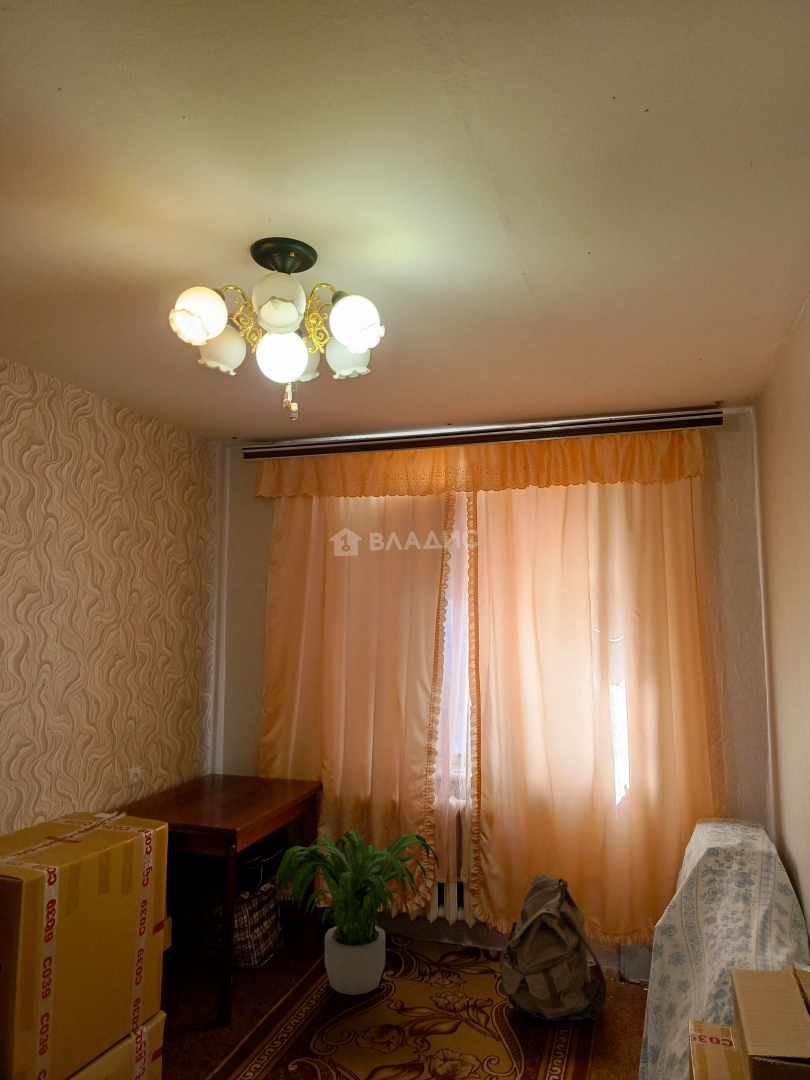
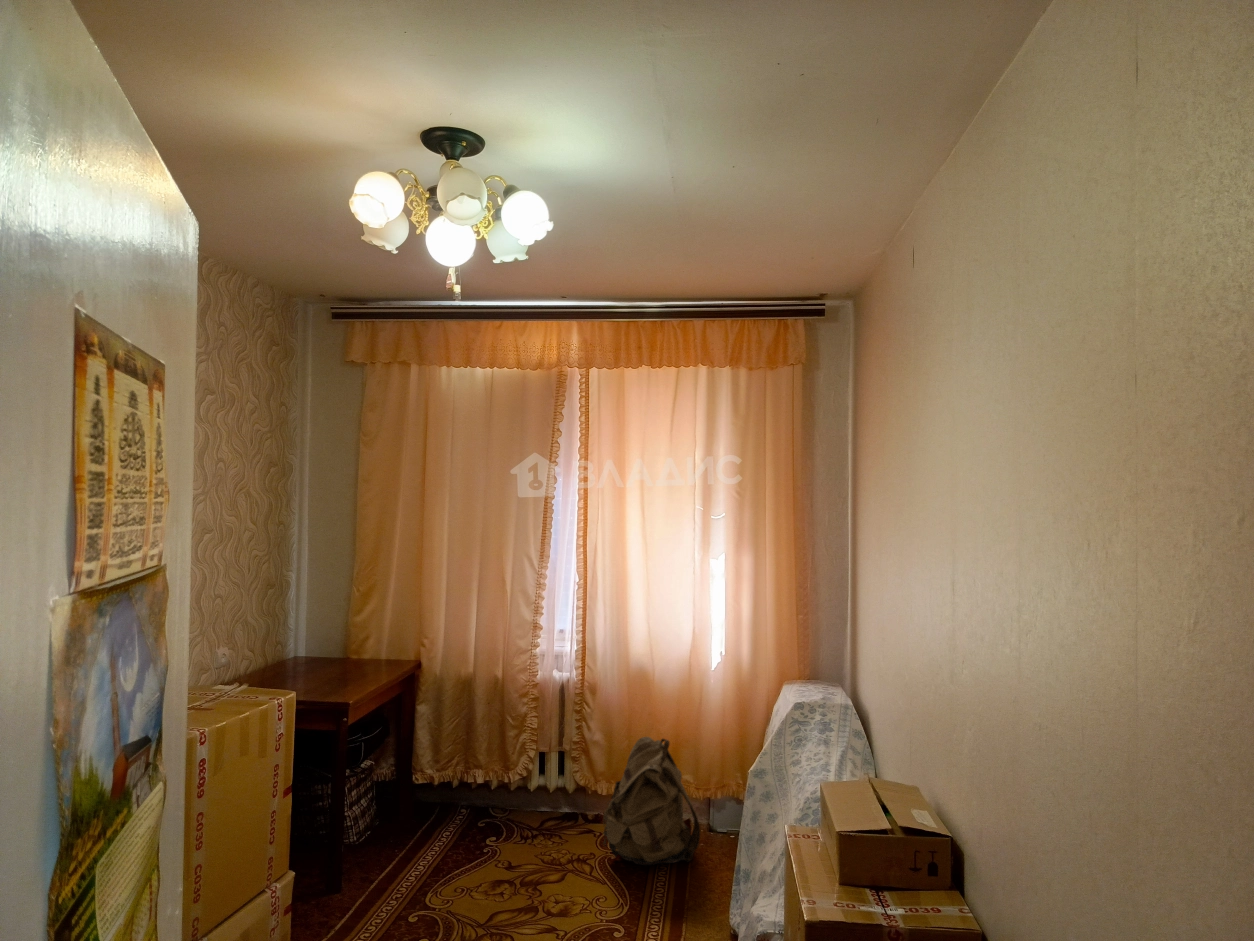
potted plant: present [276,830,439,995] -> none [385,705,544,859]

